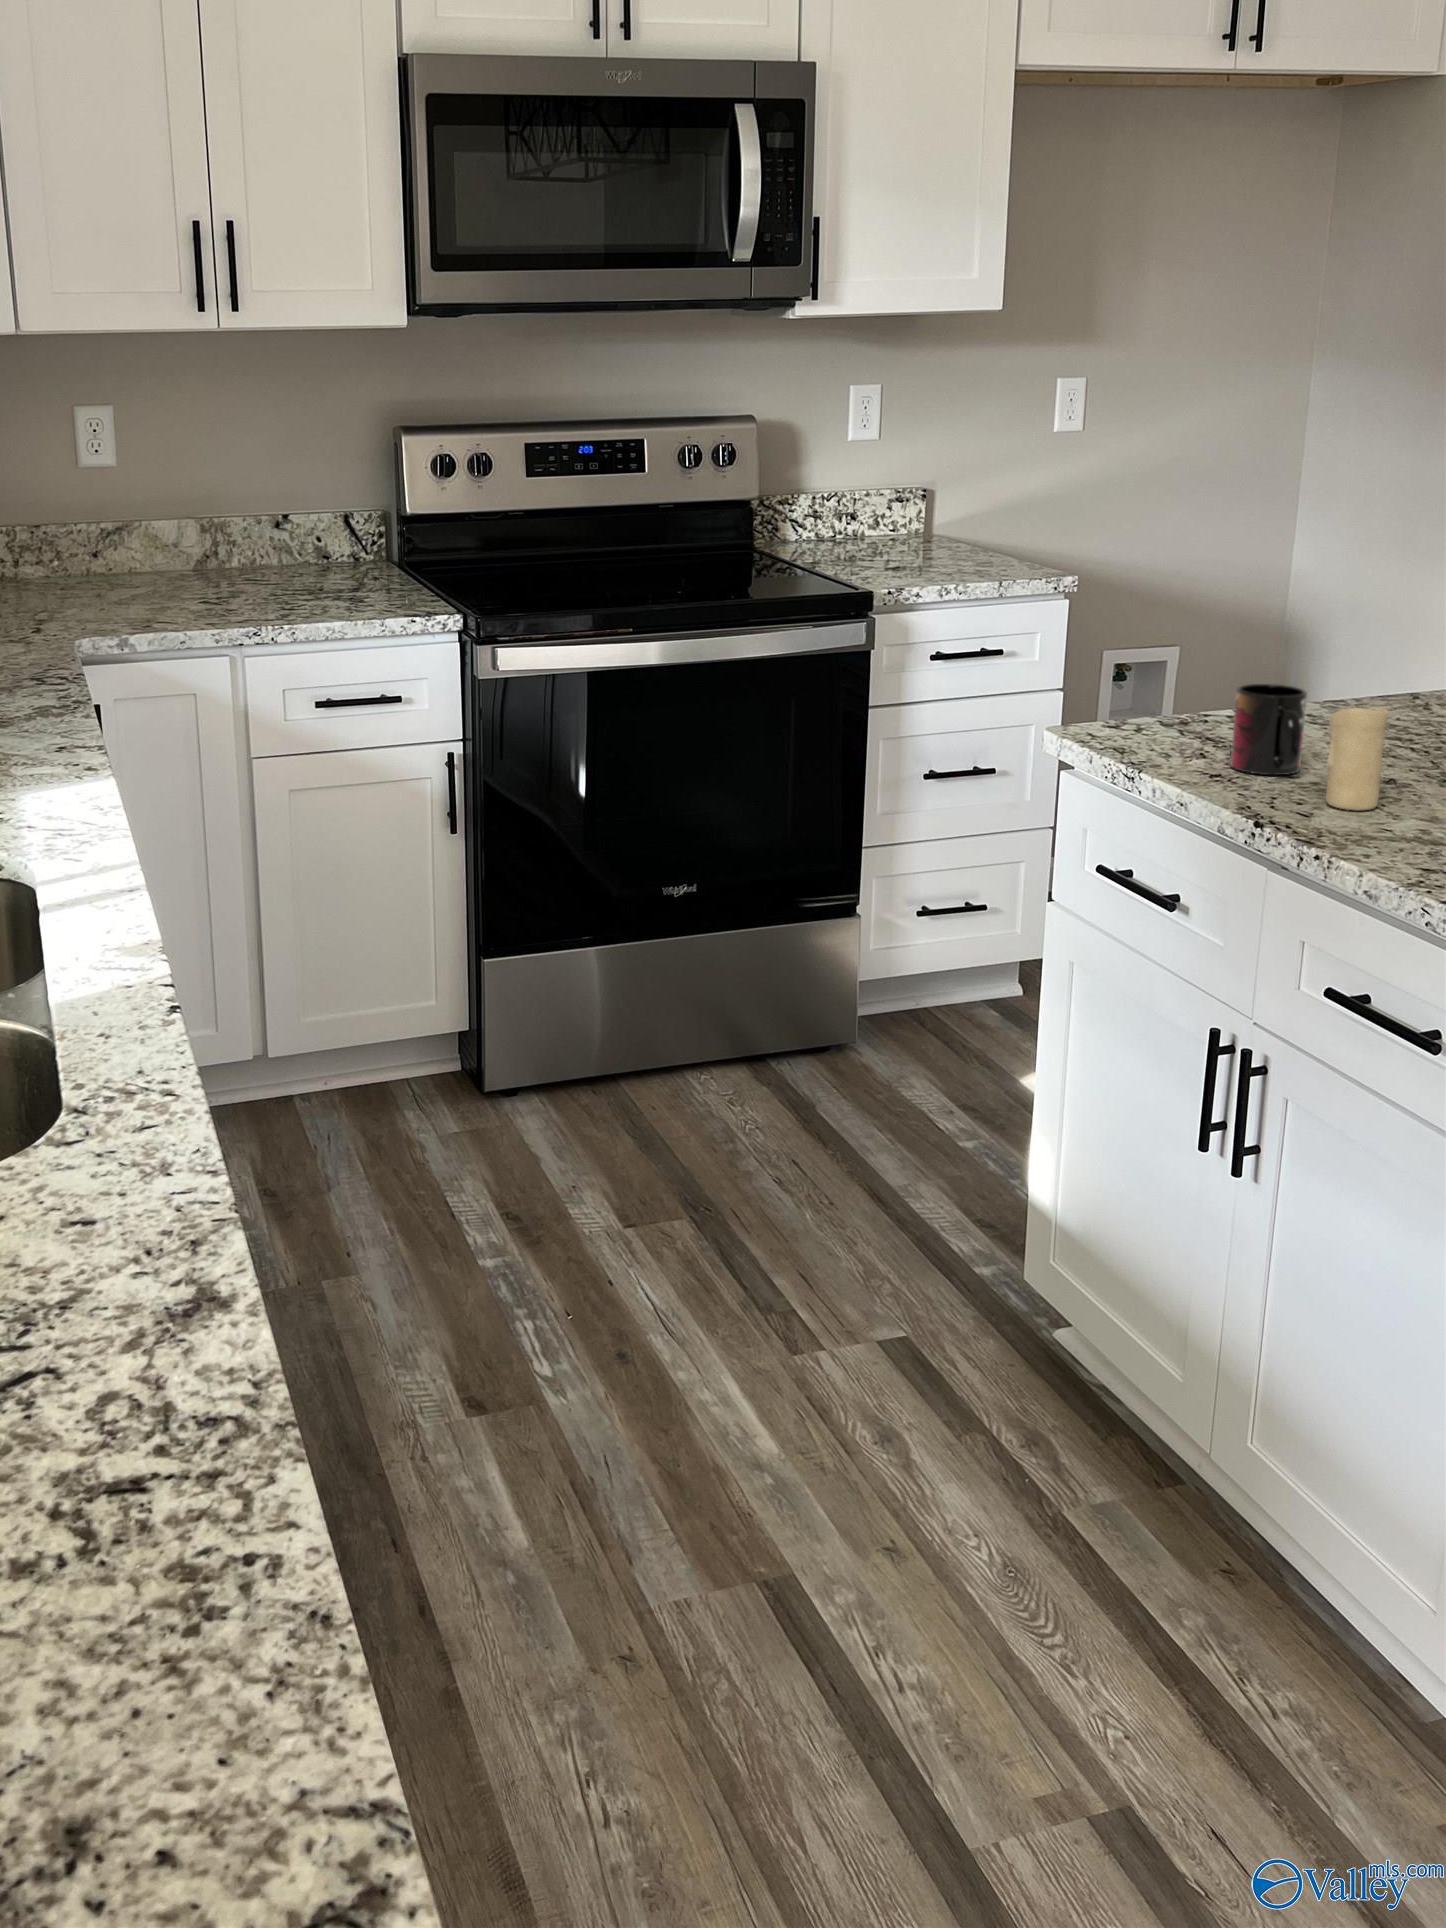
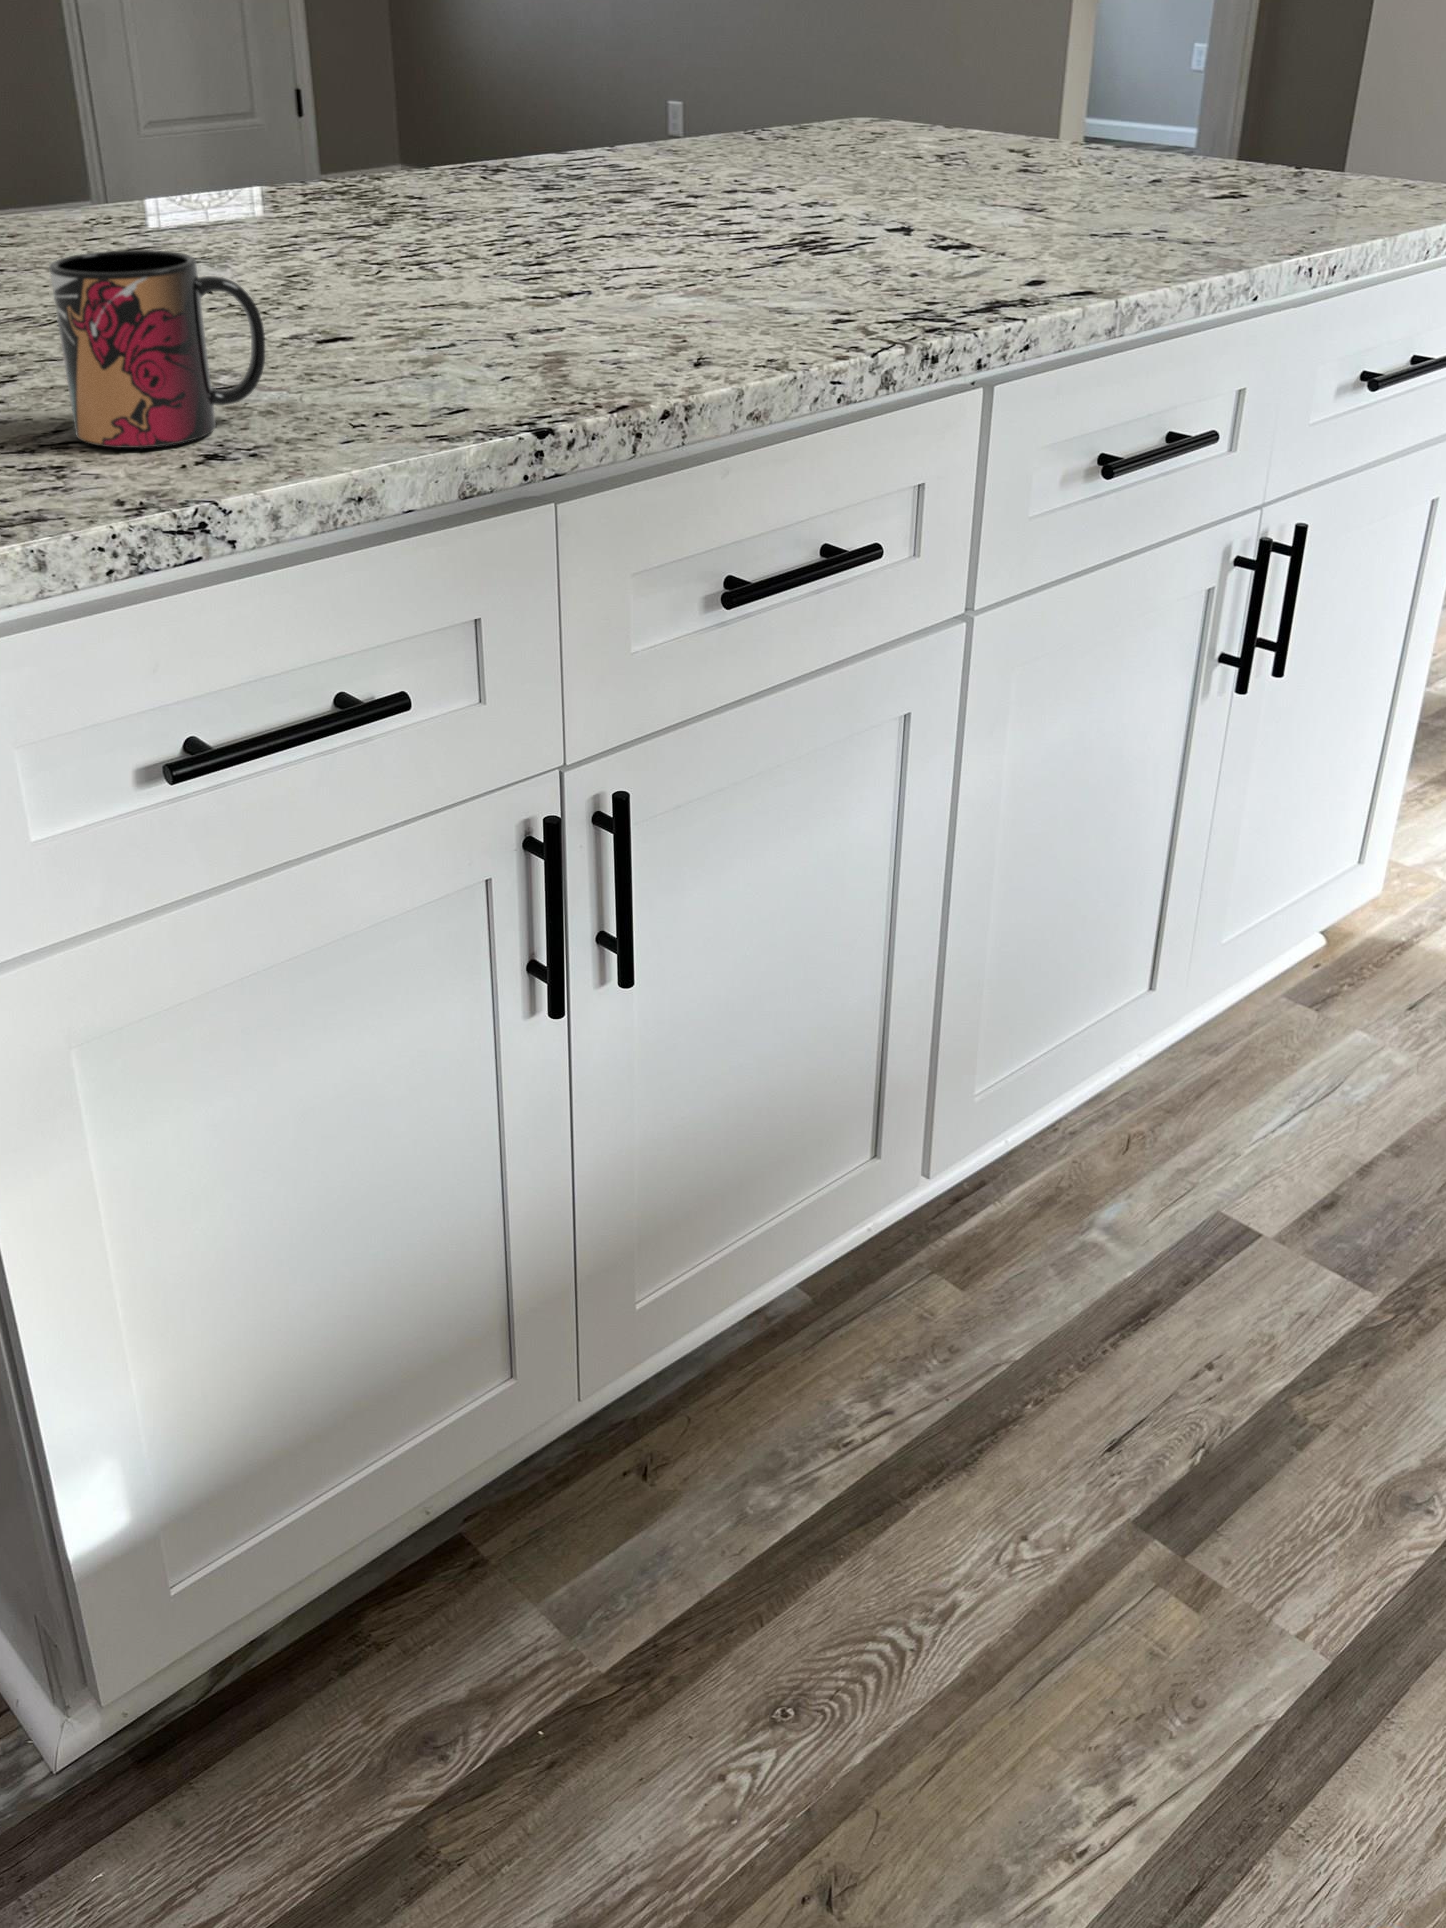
candle: present [1326,708,1388,810] -> none [375,197,475,397]

